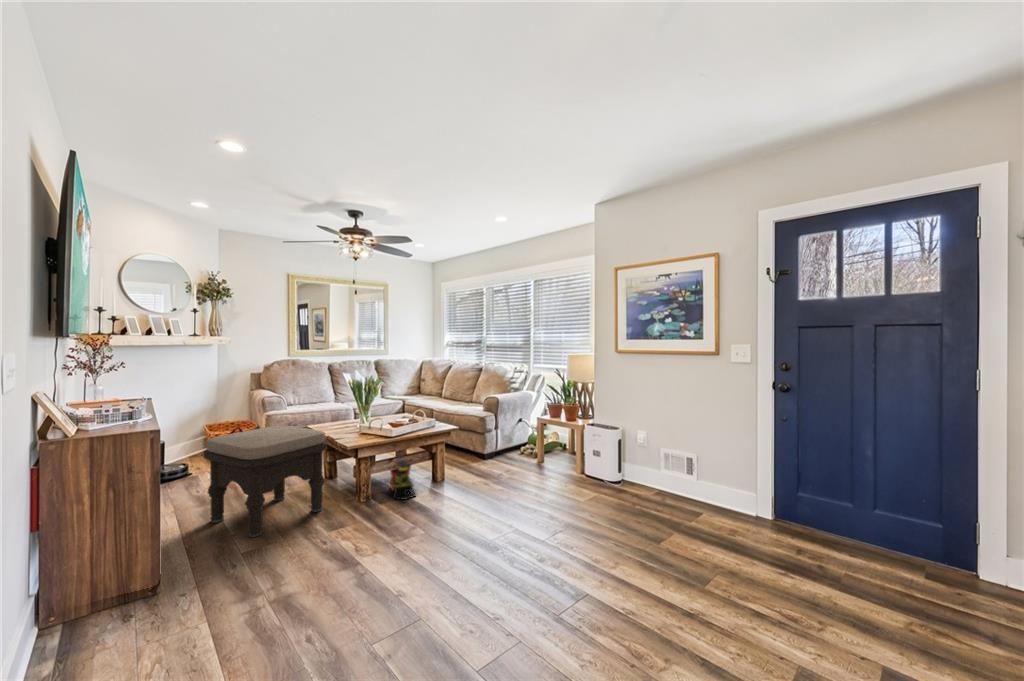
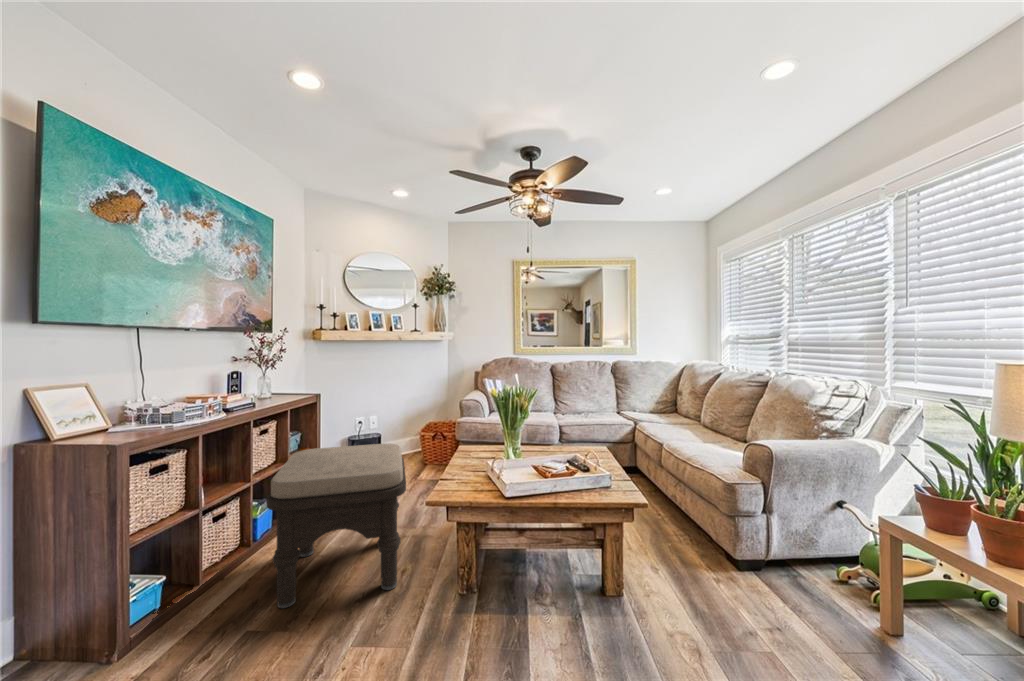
toy train: present [389,449,416,499] -> none [491,522,550,627]

